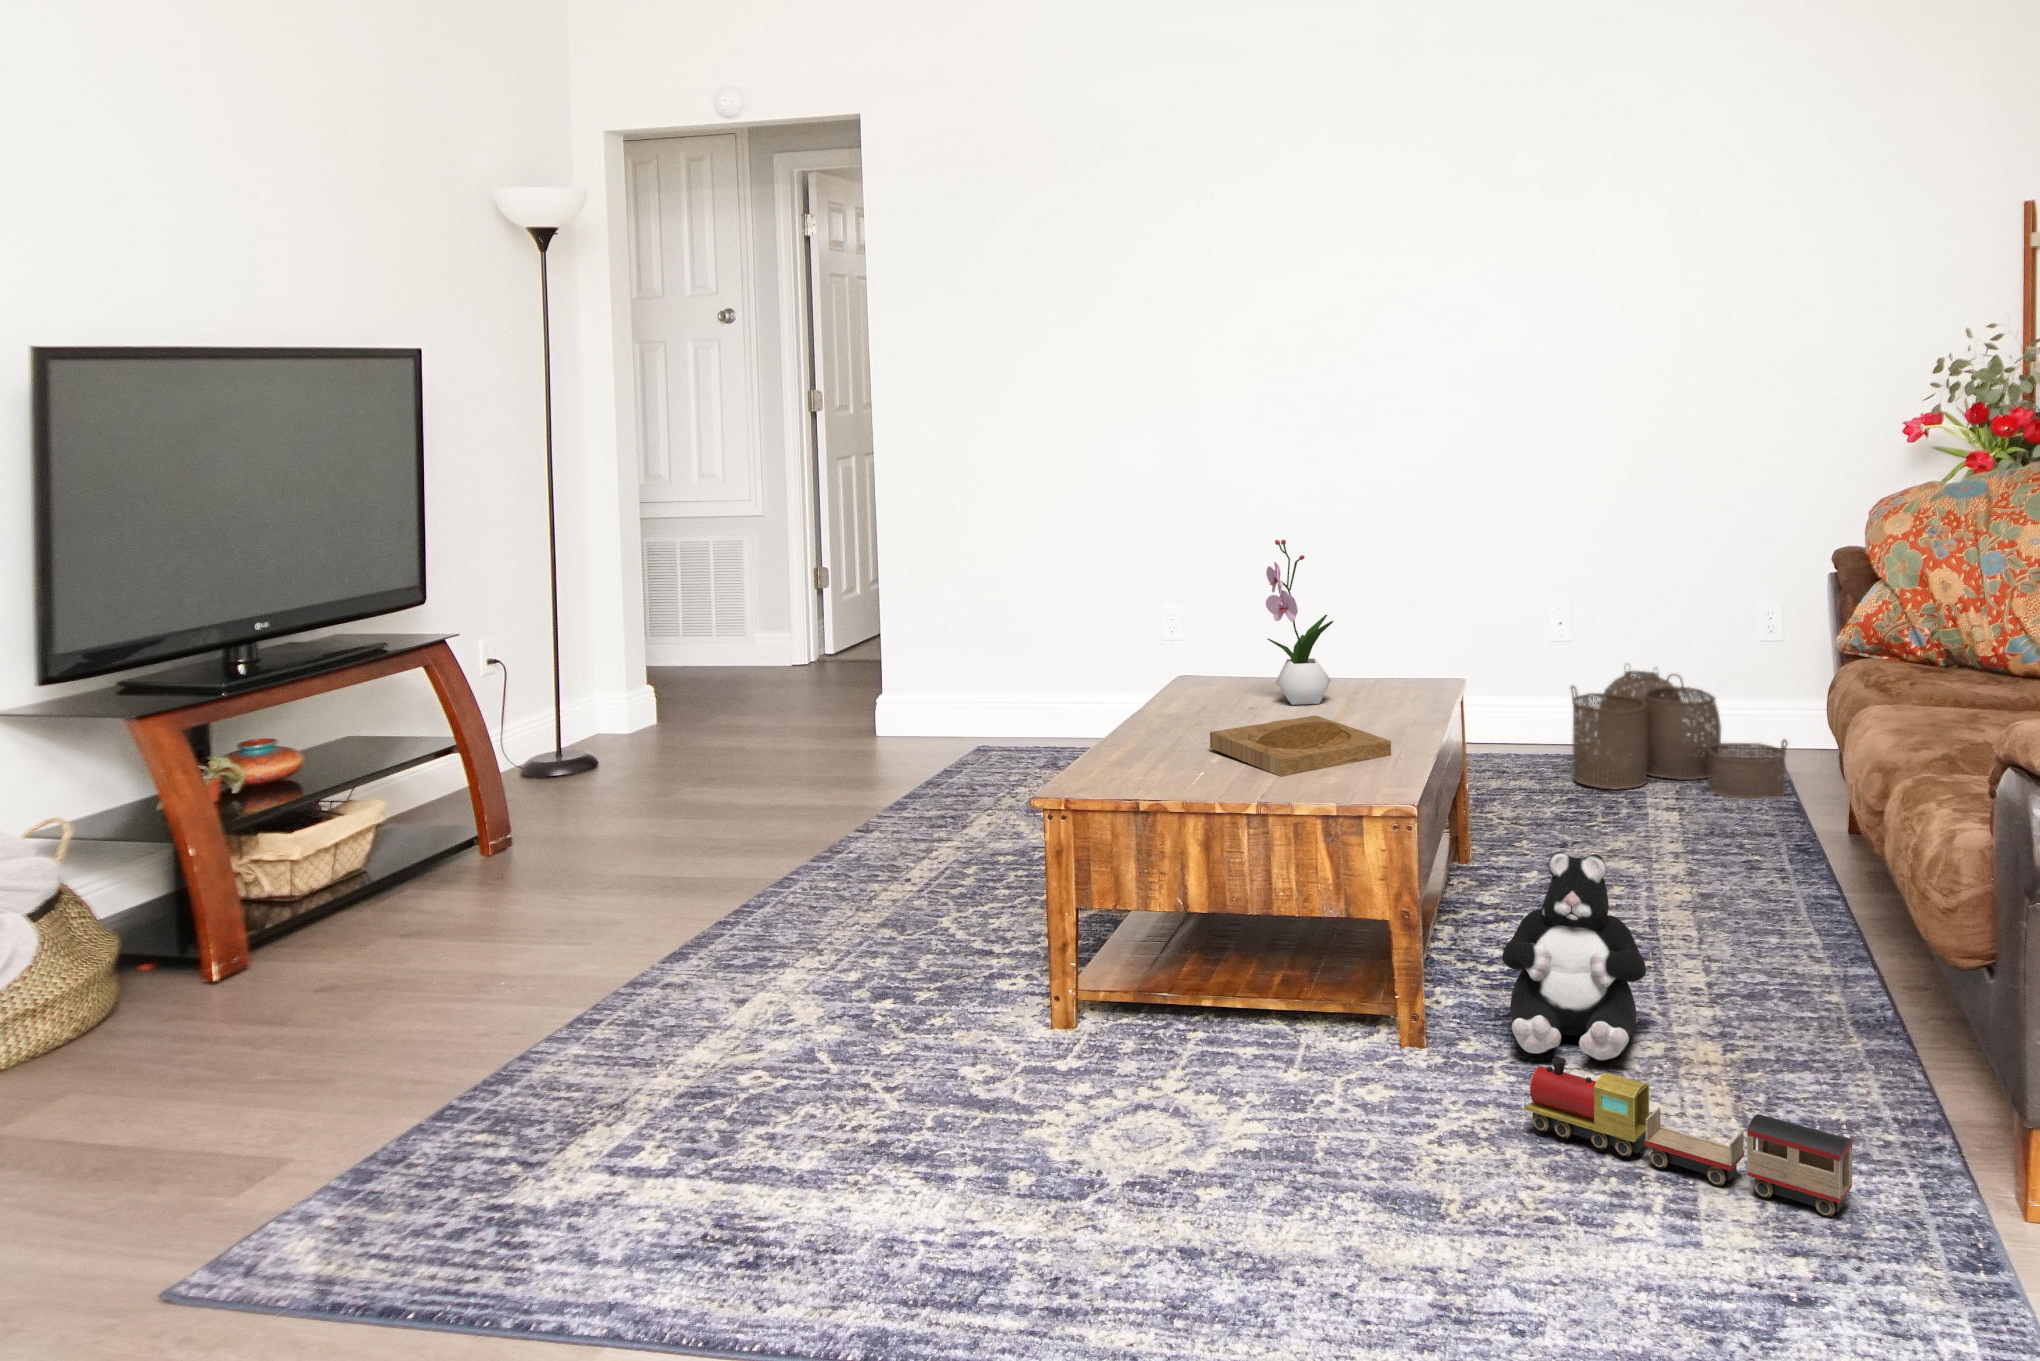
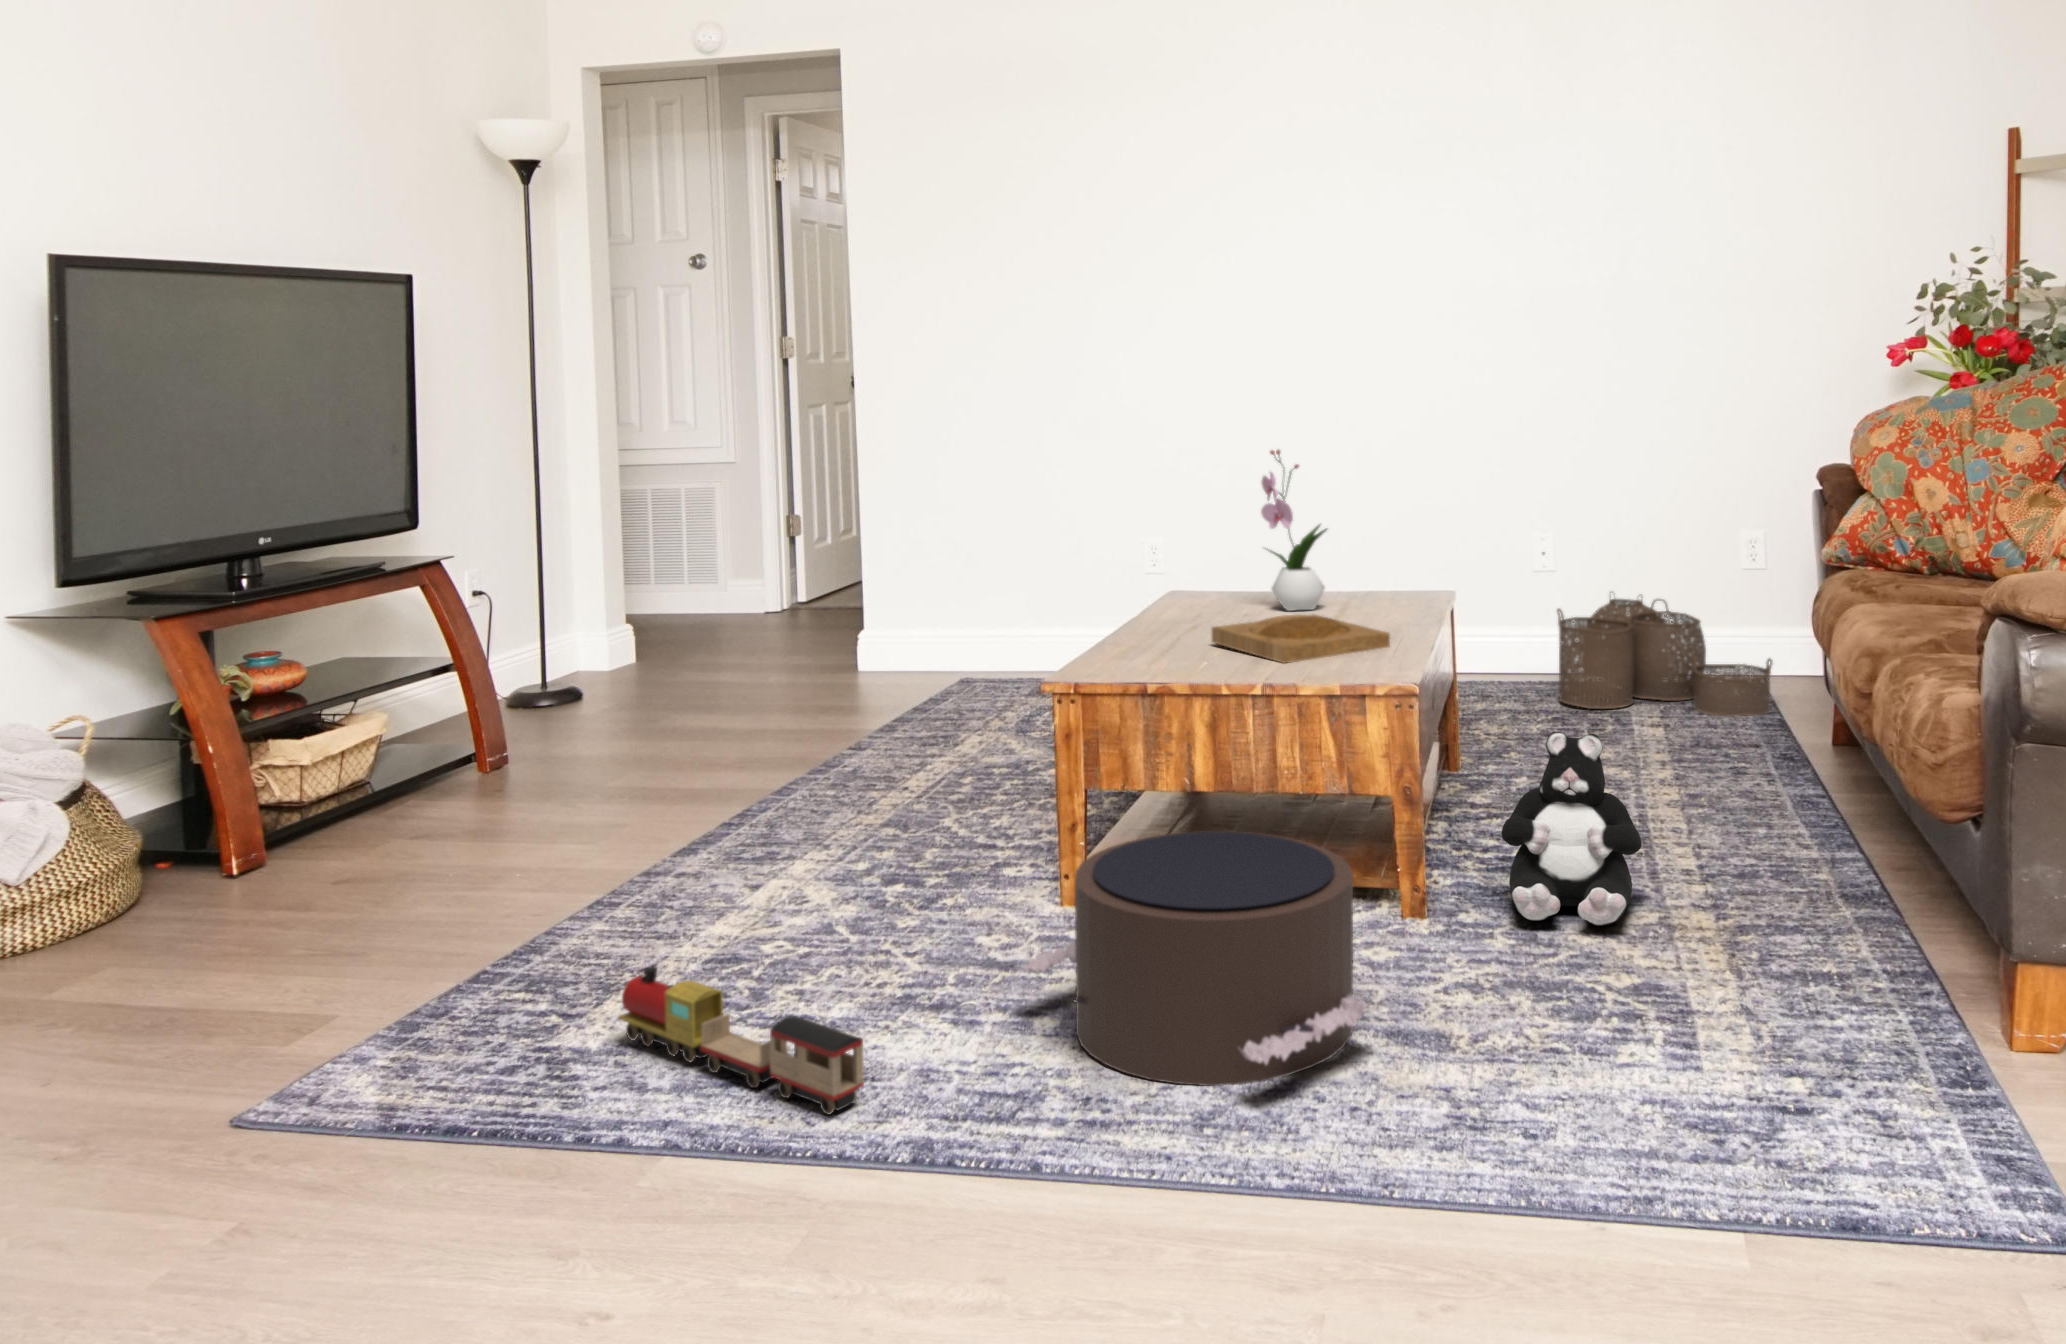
pouf: none [995,969,1363,1261] -> present [1022,831,1375,1086]
toy train: present [1525,1057,1852,1217] -> present [619,966,864,1115]

